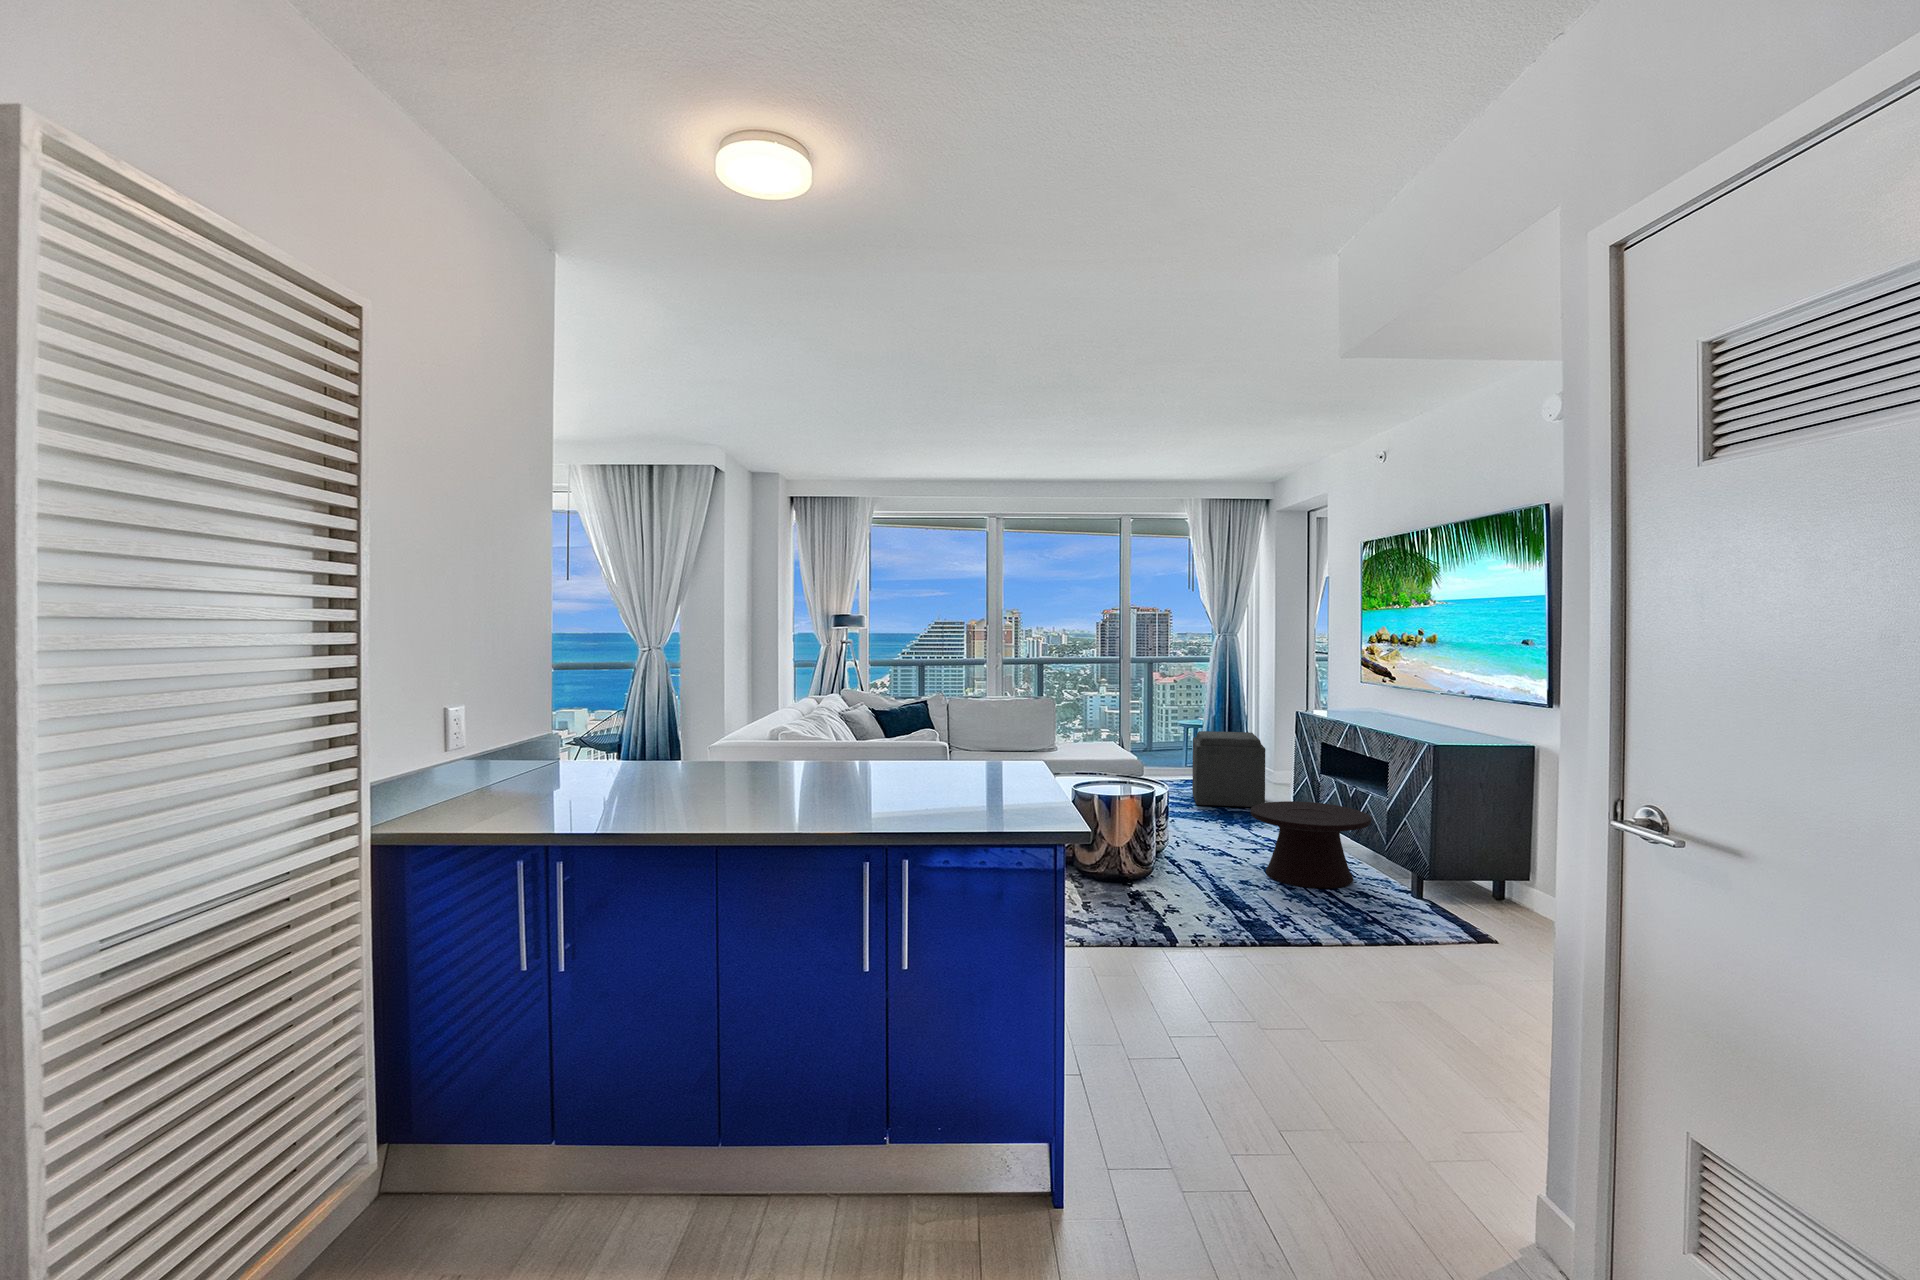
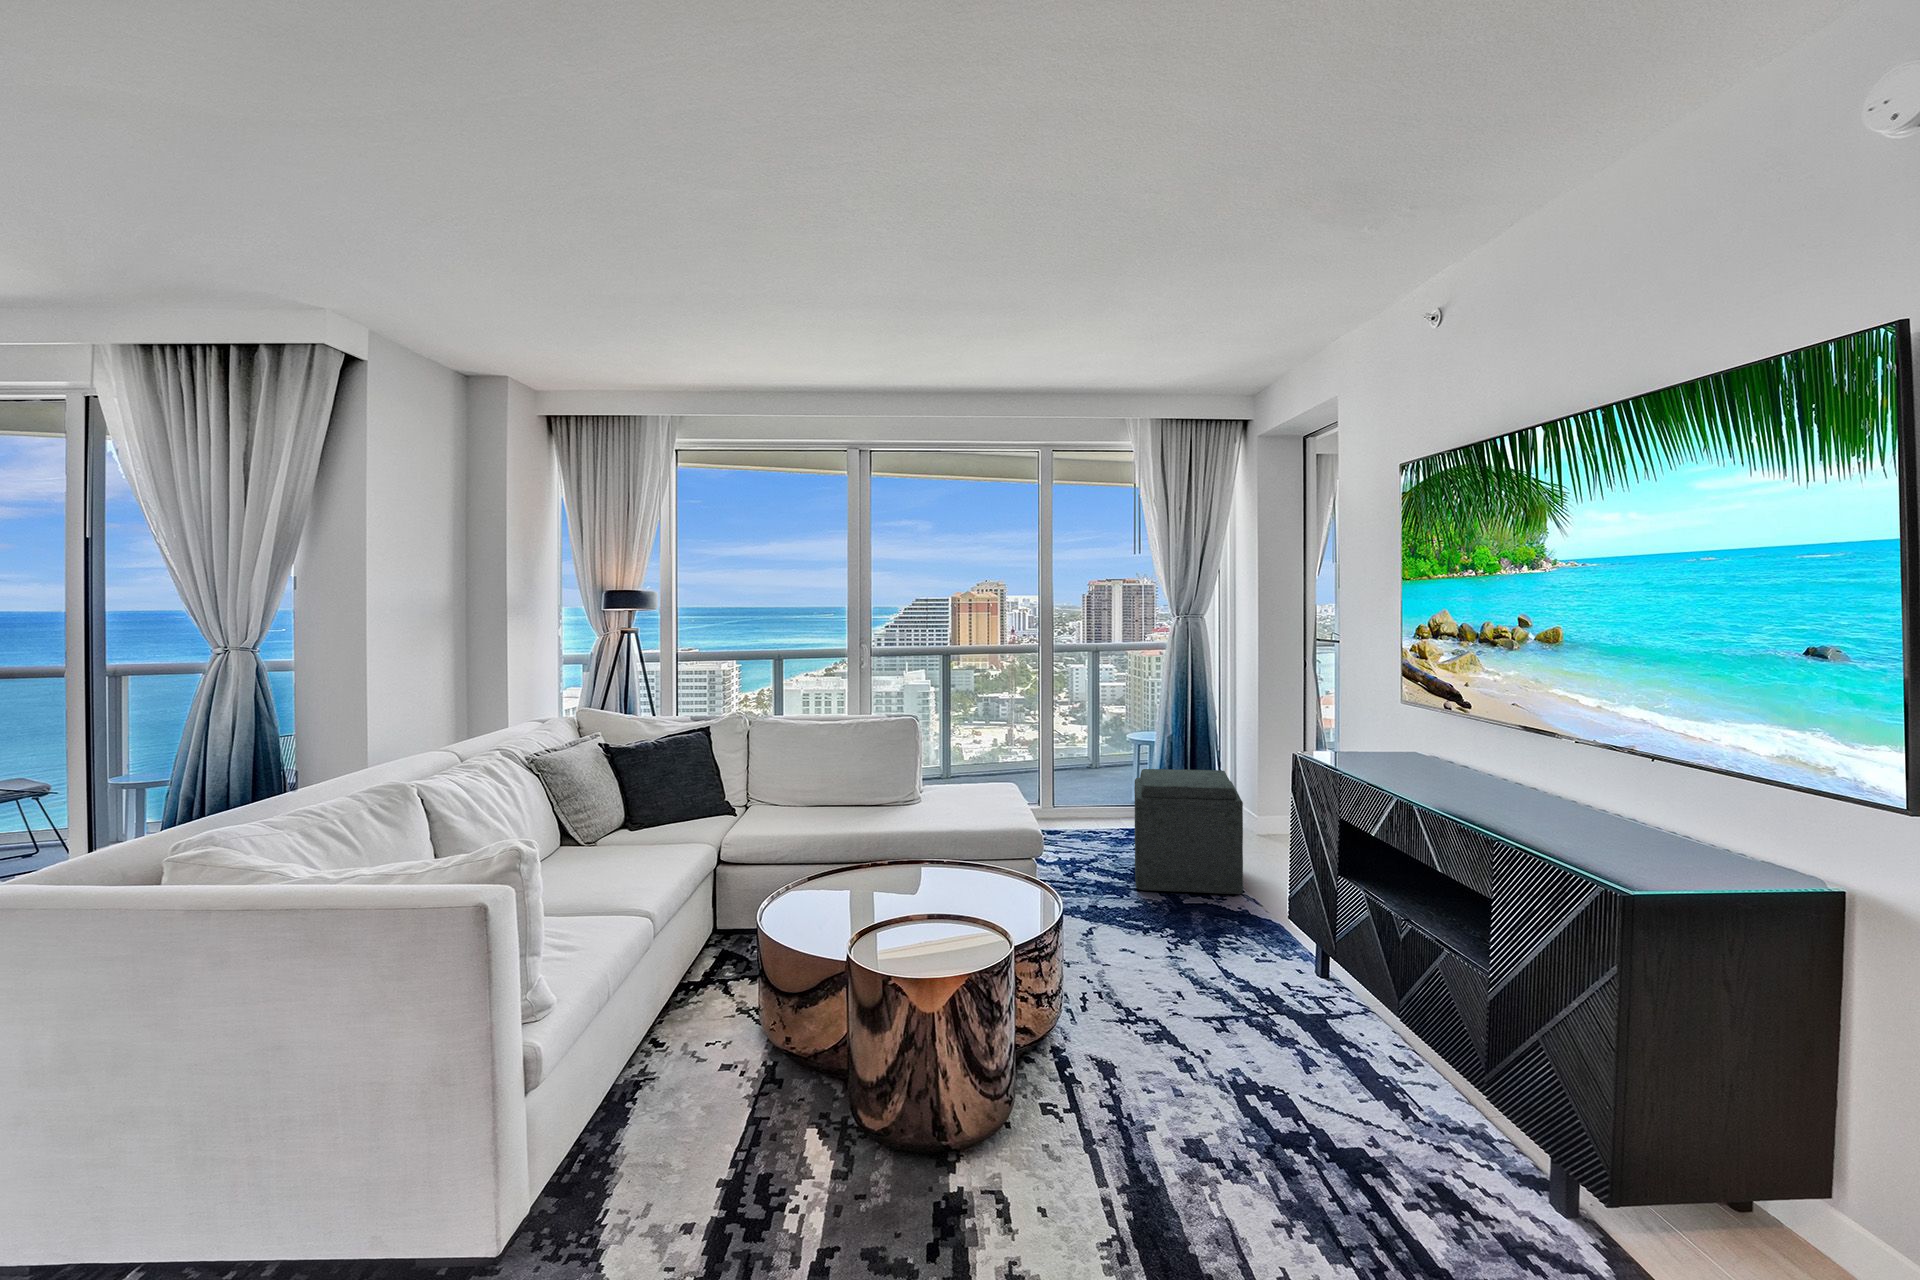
side table: present [1250,801,1371,888] -> none [1206,948,1452,1169]

